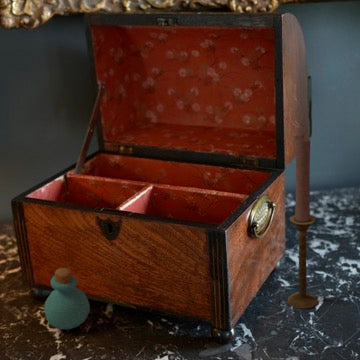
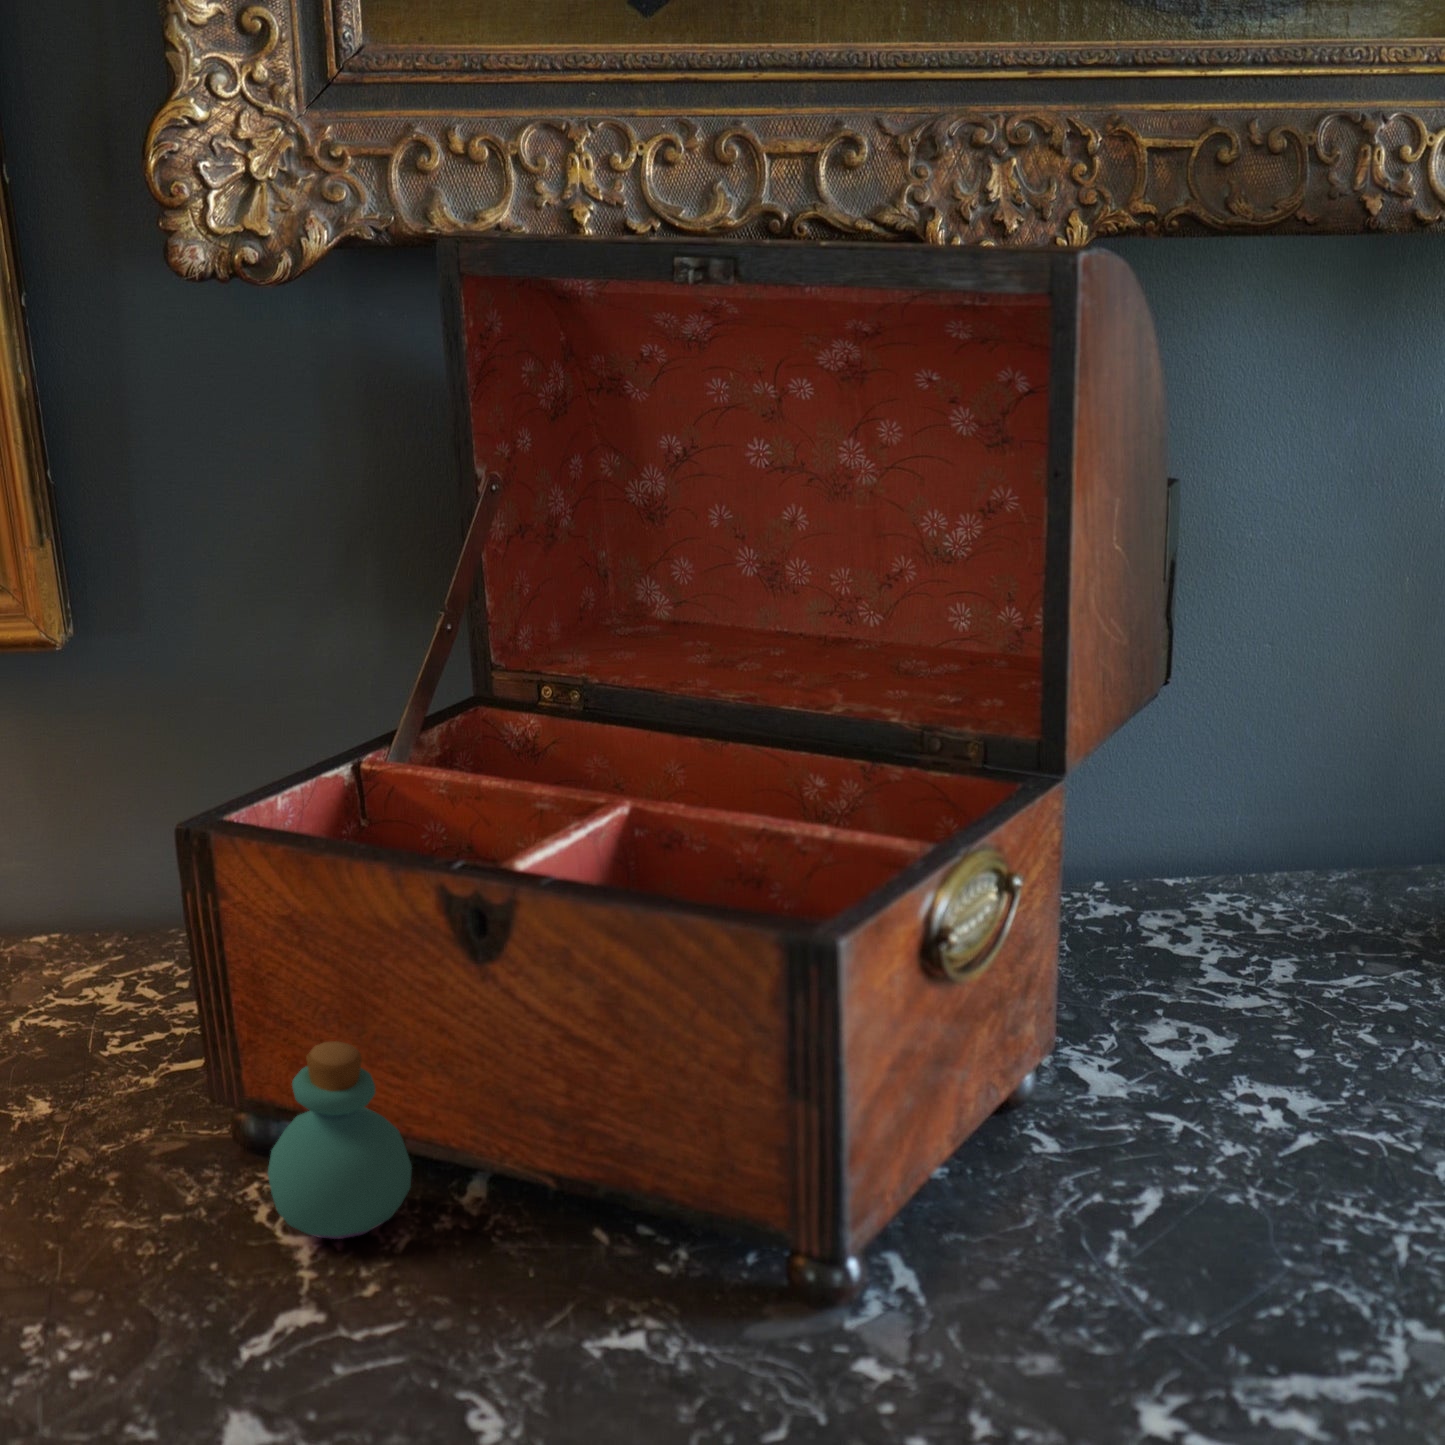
candlestick: present [288,135,318,308] -> none [1045,654,1142,1218]

